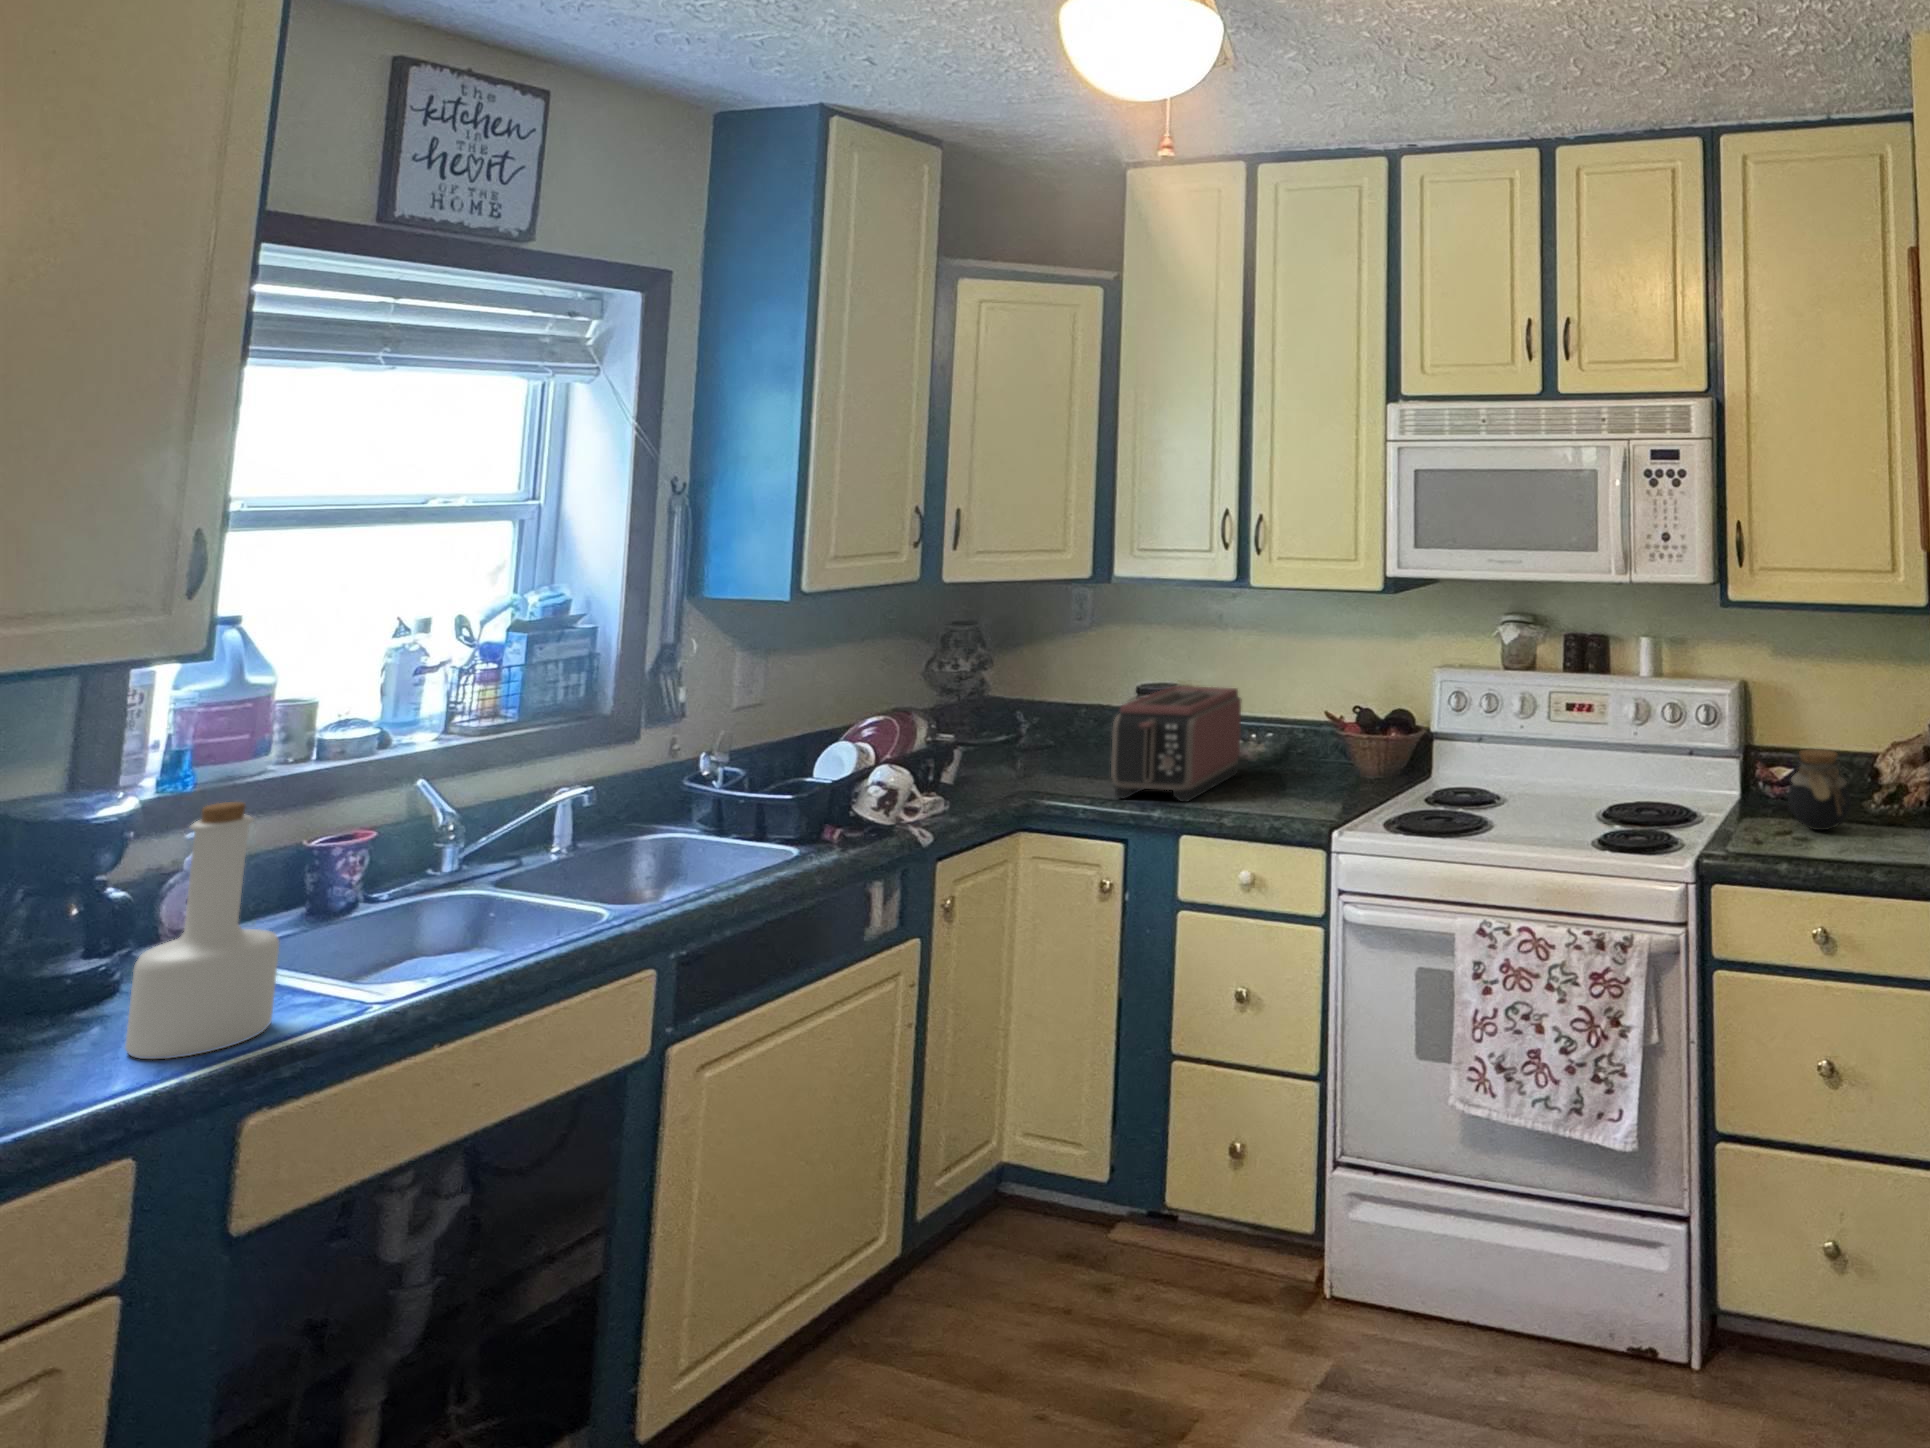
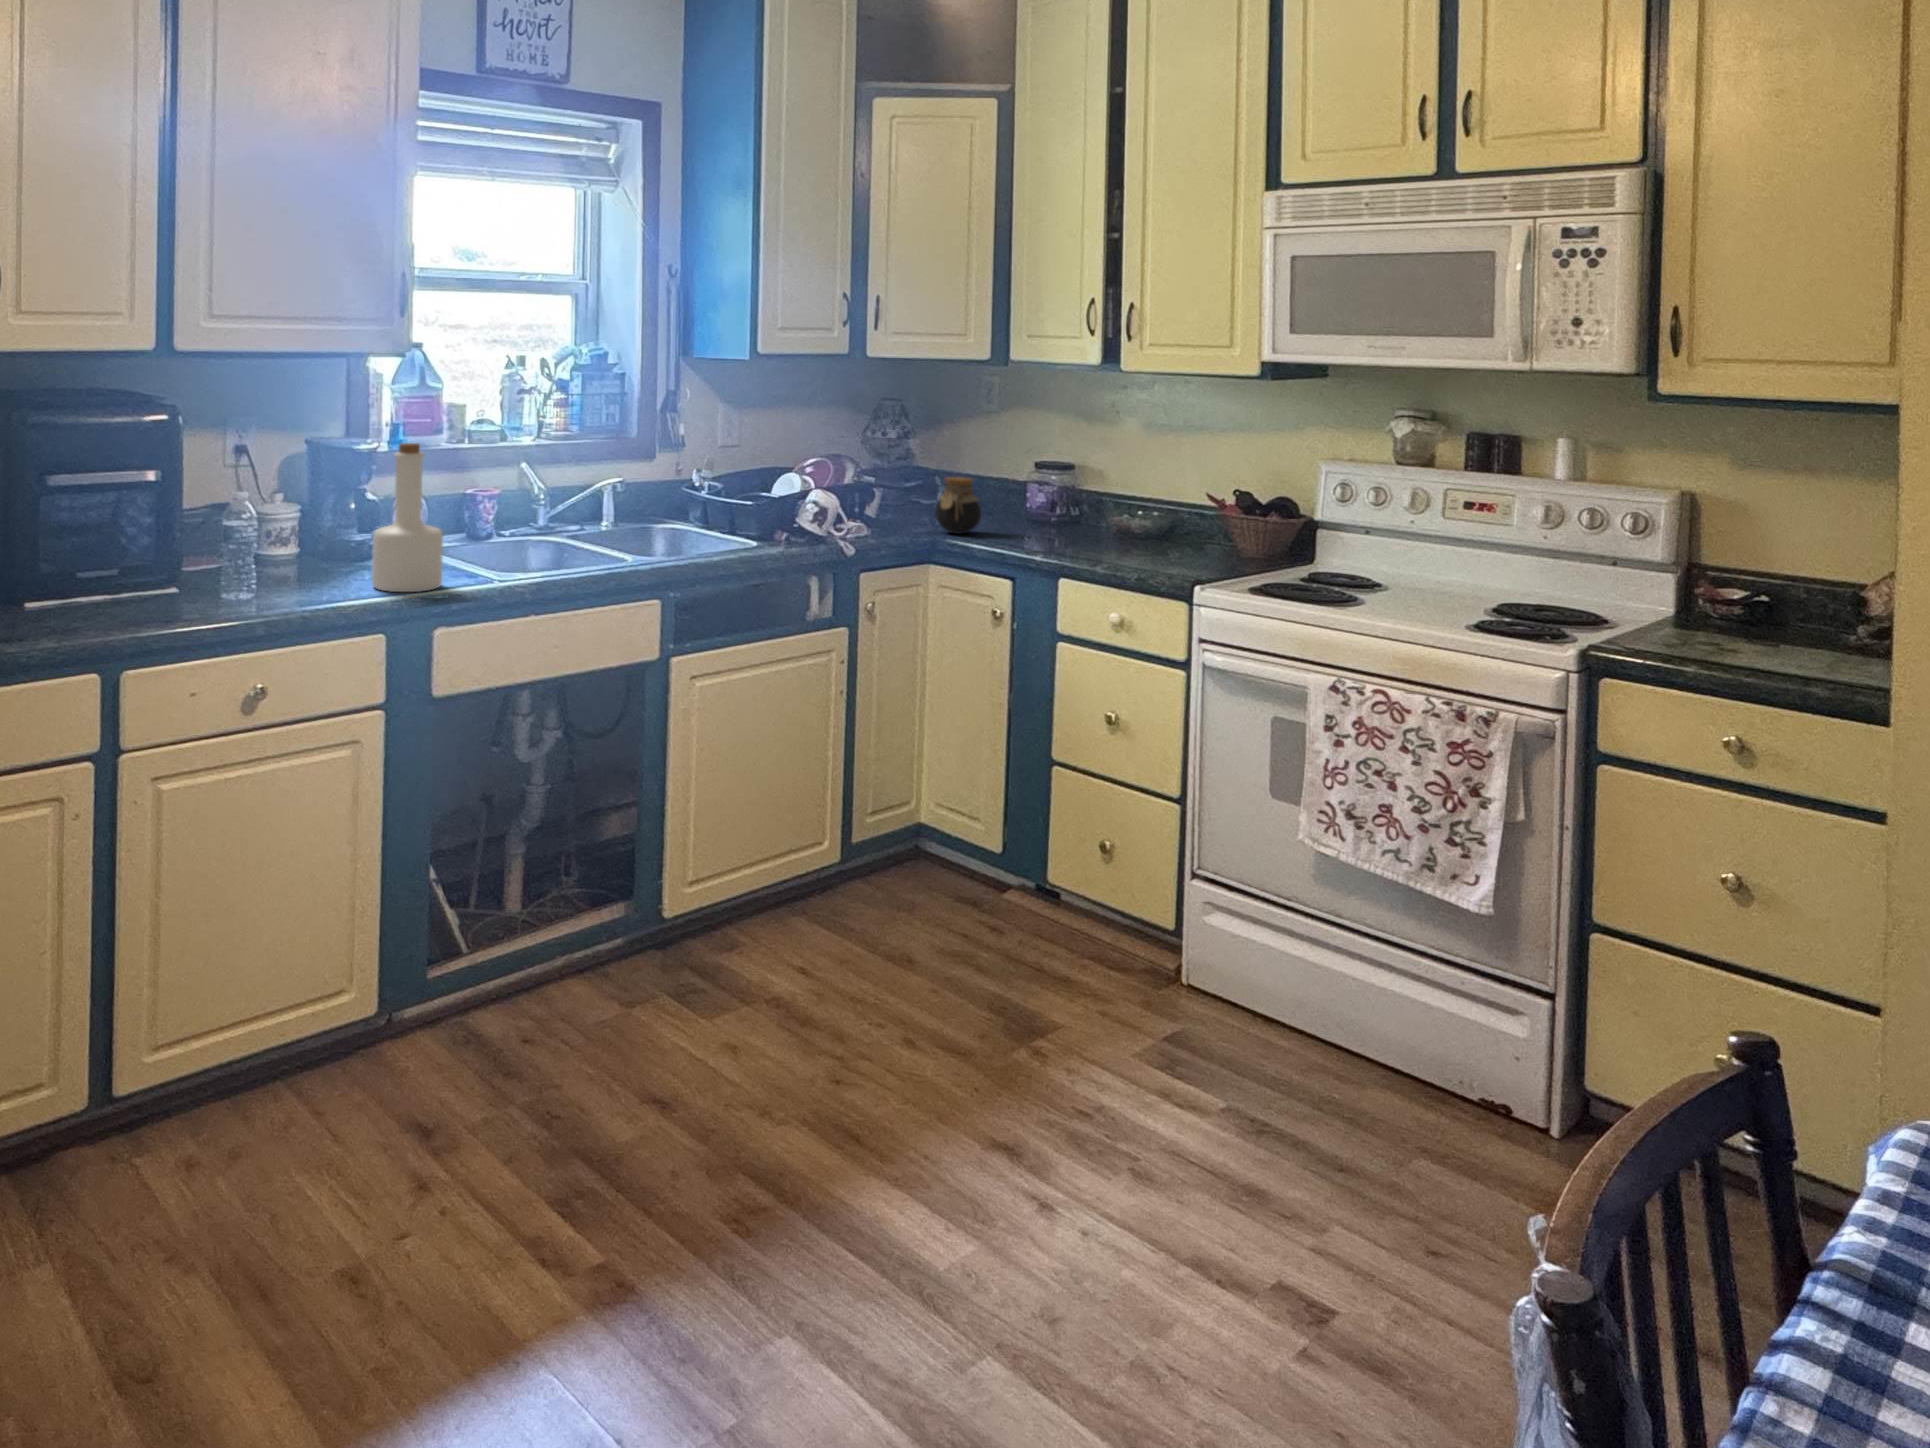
toaster: present [1111,686,1242,802] -> none [1008,462,1130,557]
jar: present [1788,749,1851,830] -> present [935,477,981,534]

